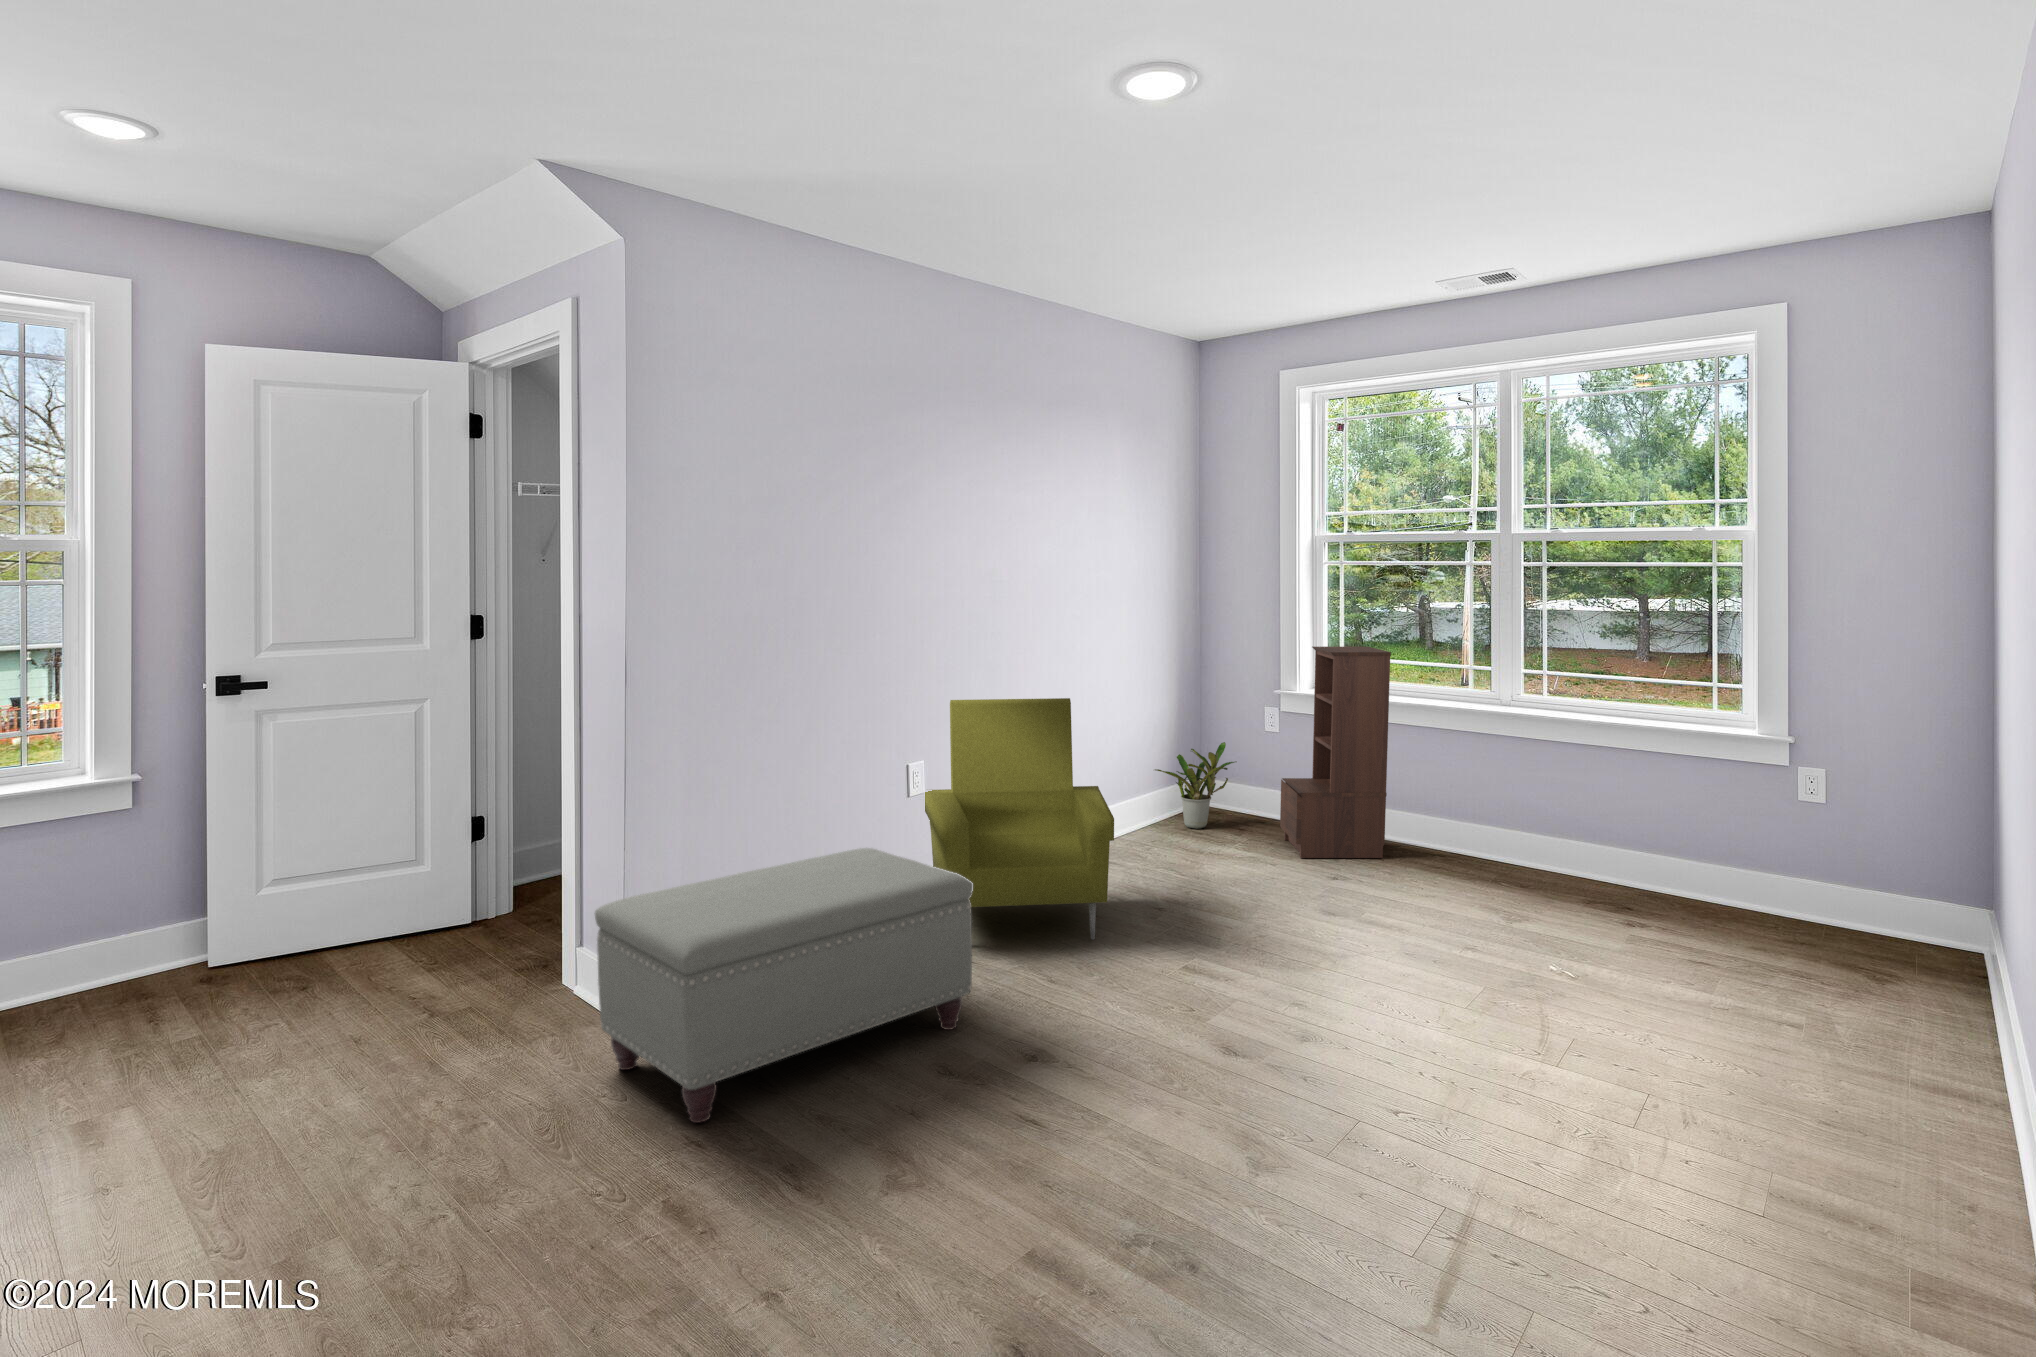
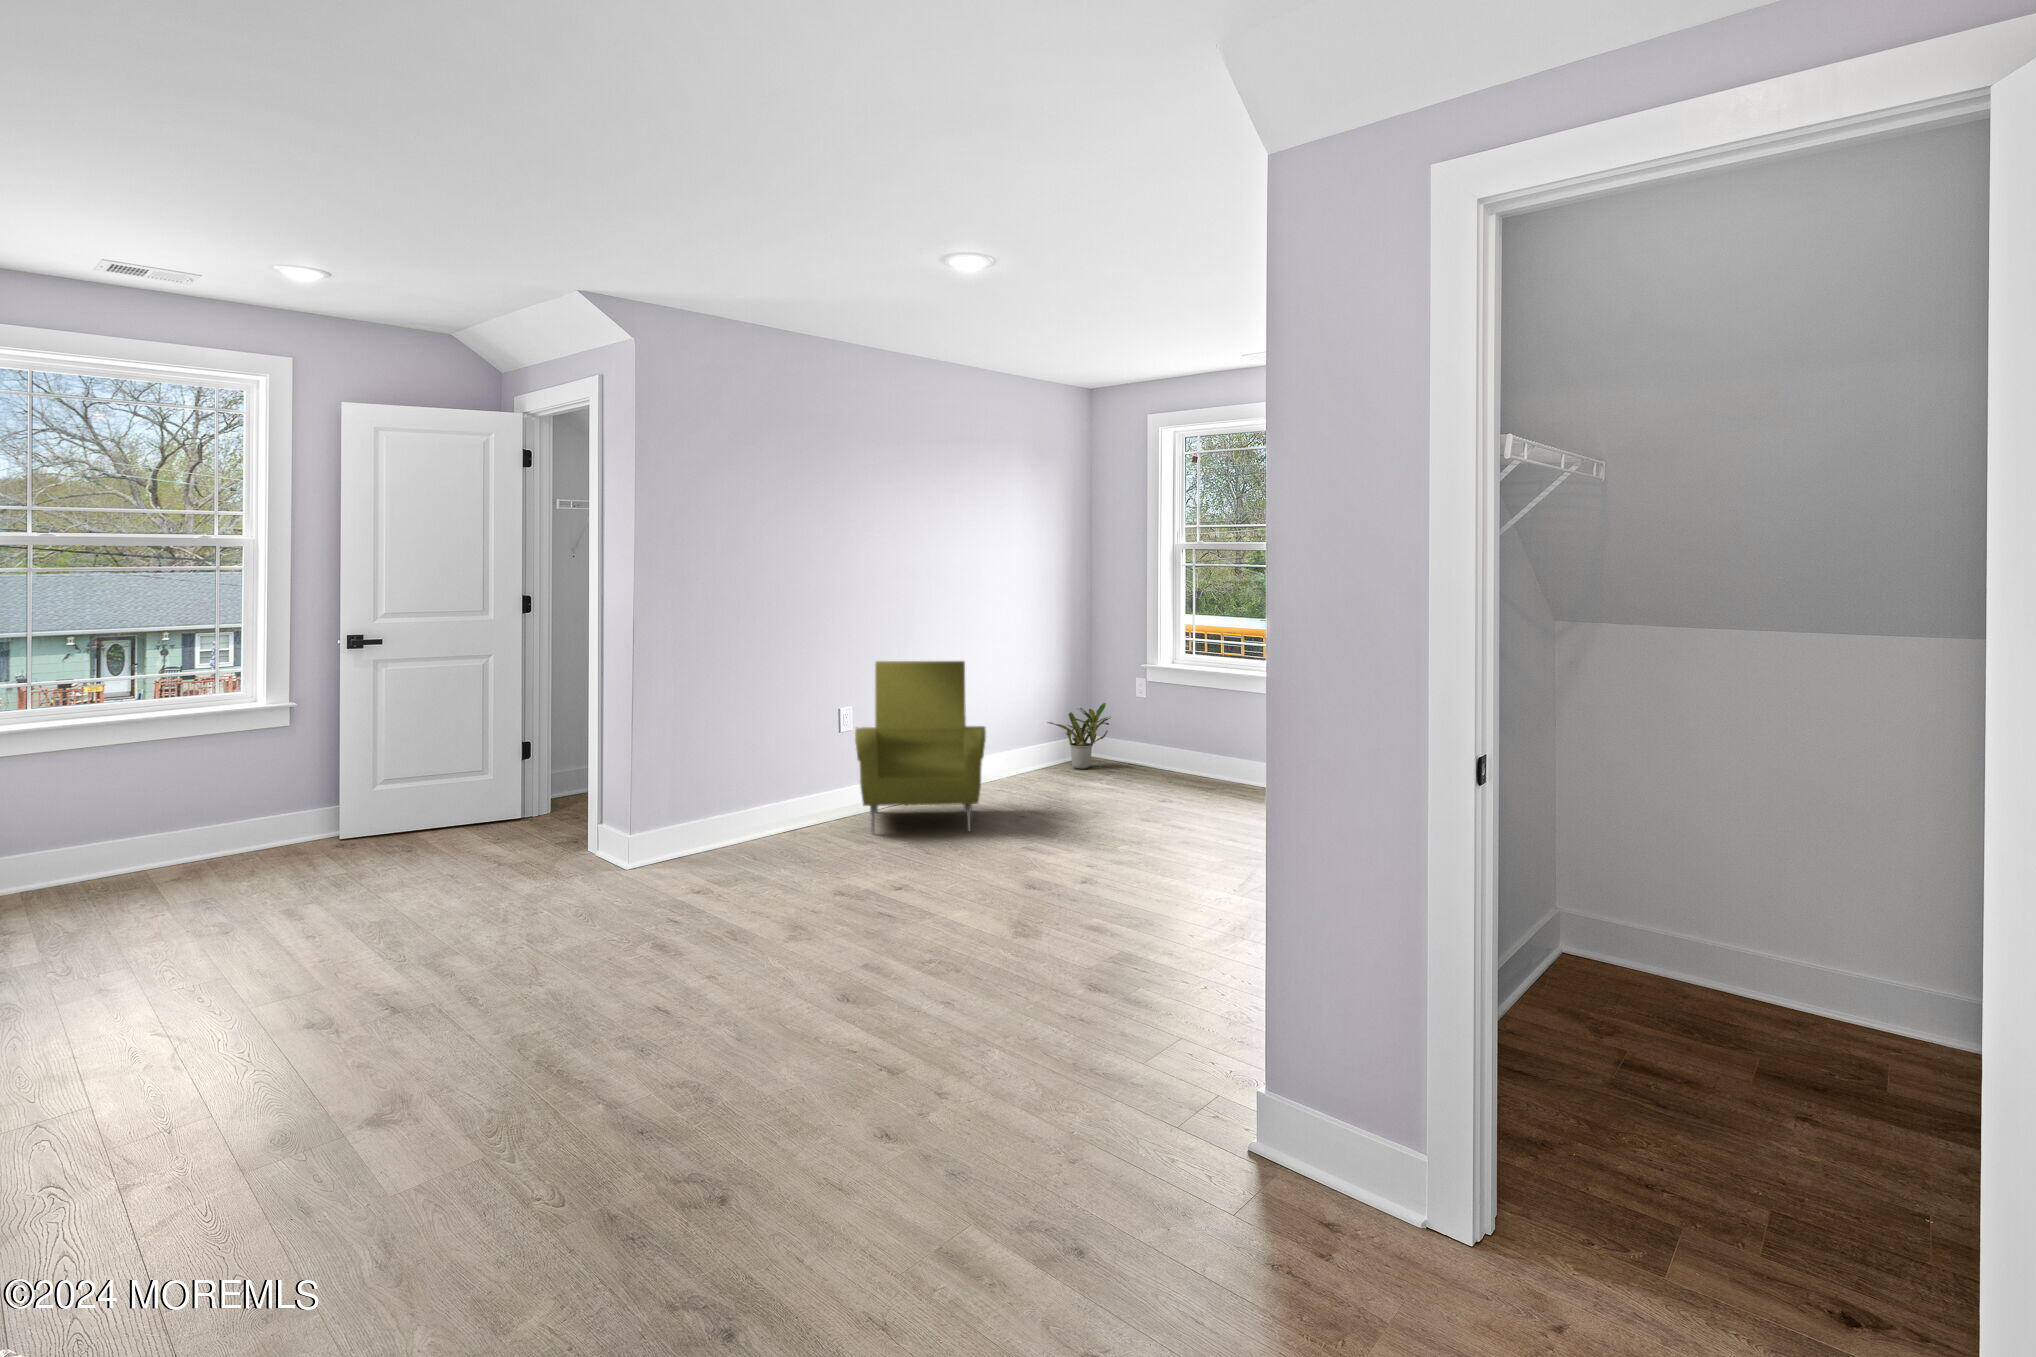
bookshelf: present [1280,646,1391,858] -> none [1142,627,1217,787]
ottoman: present [595,848,973,1123] -> none [605,757,865,917]

